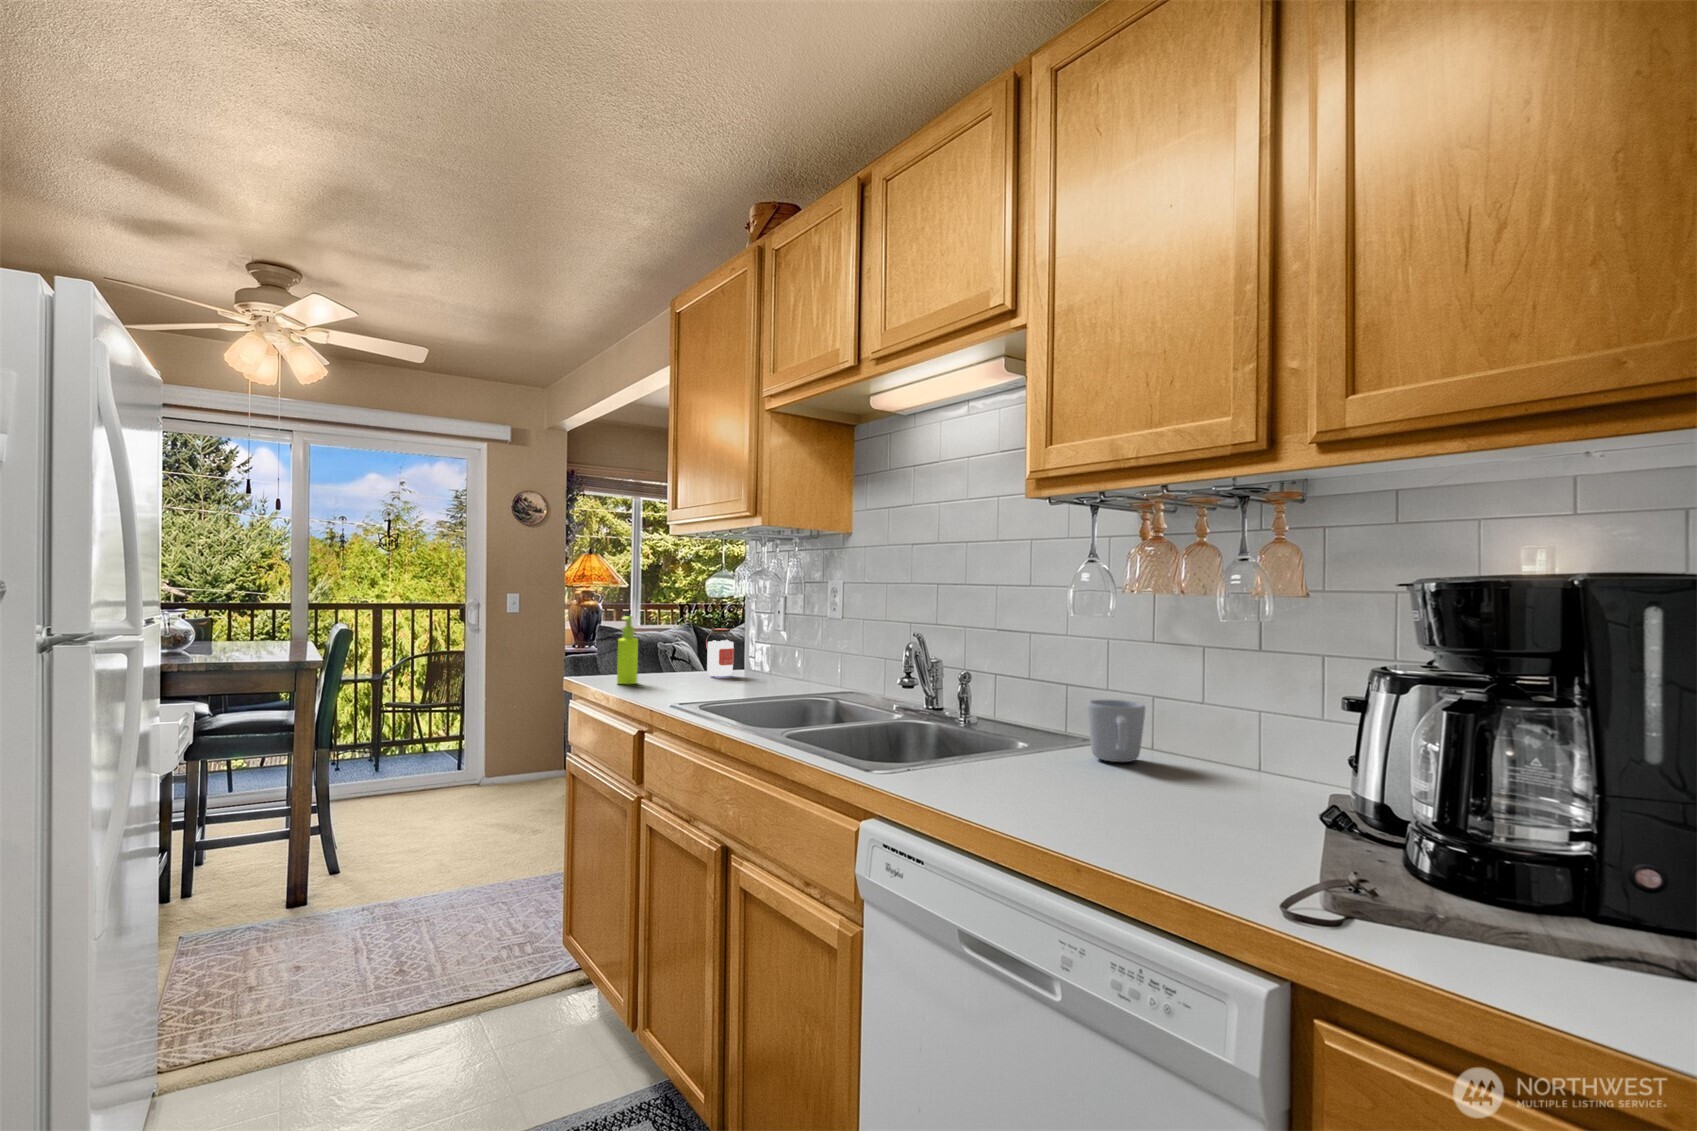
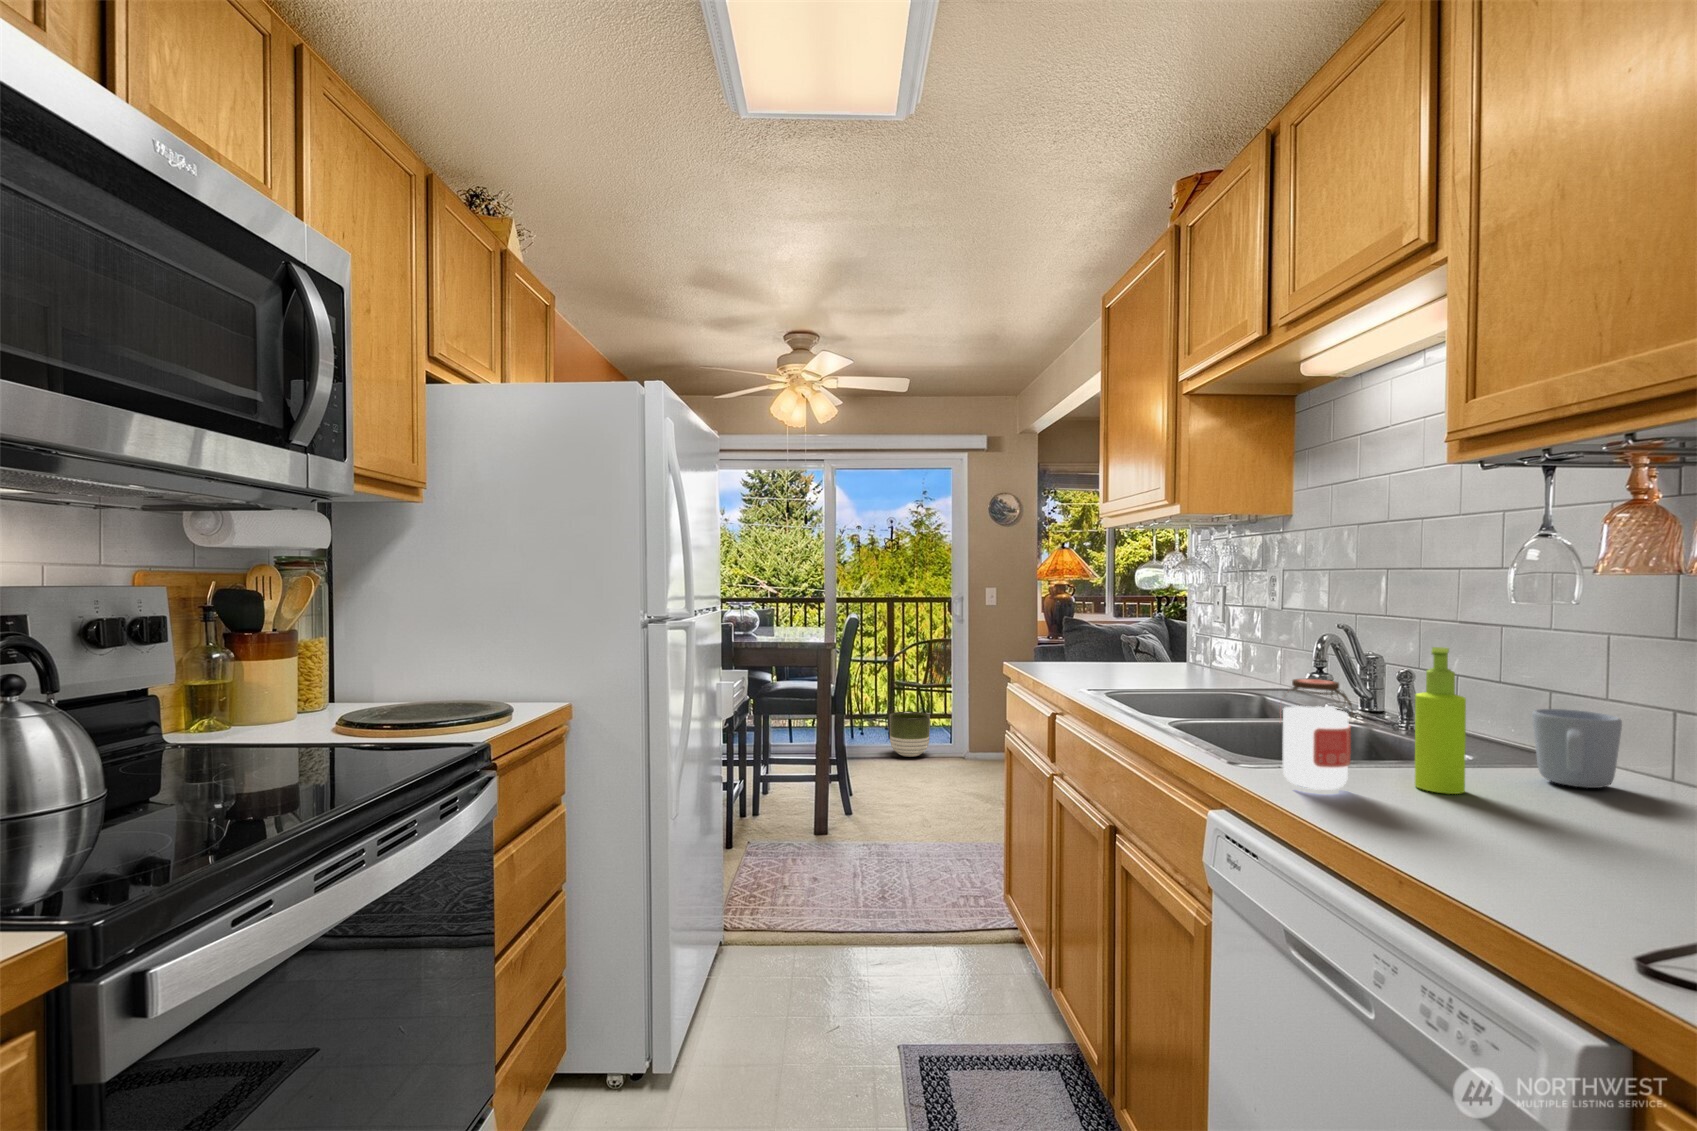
soap dispenser: present [617,616,638,684] -> present [1415,647,1466,794]
jar: present [706,628,735,676] -> present [1283,679,1352,790]
planter: none [376,739,430,793] -> present [890,712,930,757]

